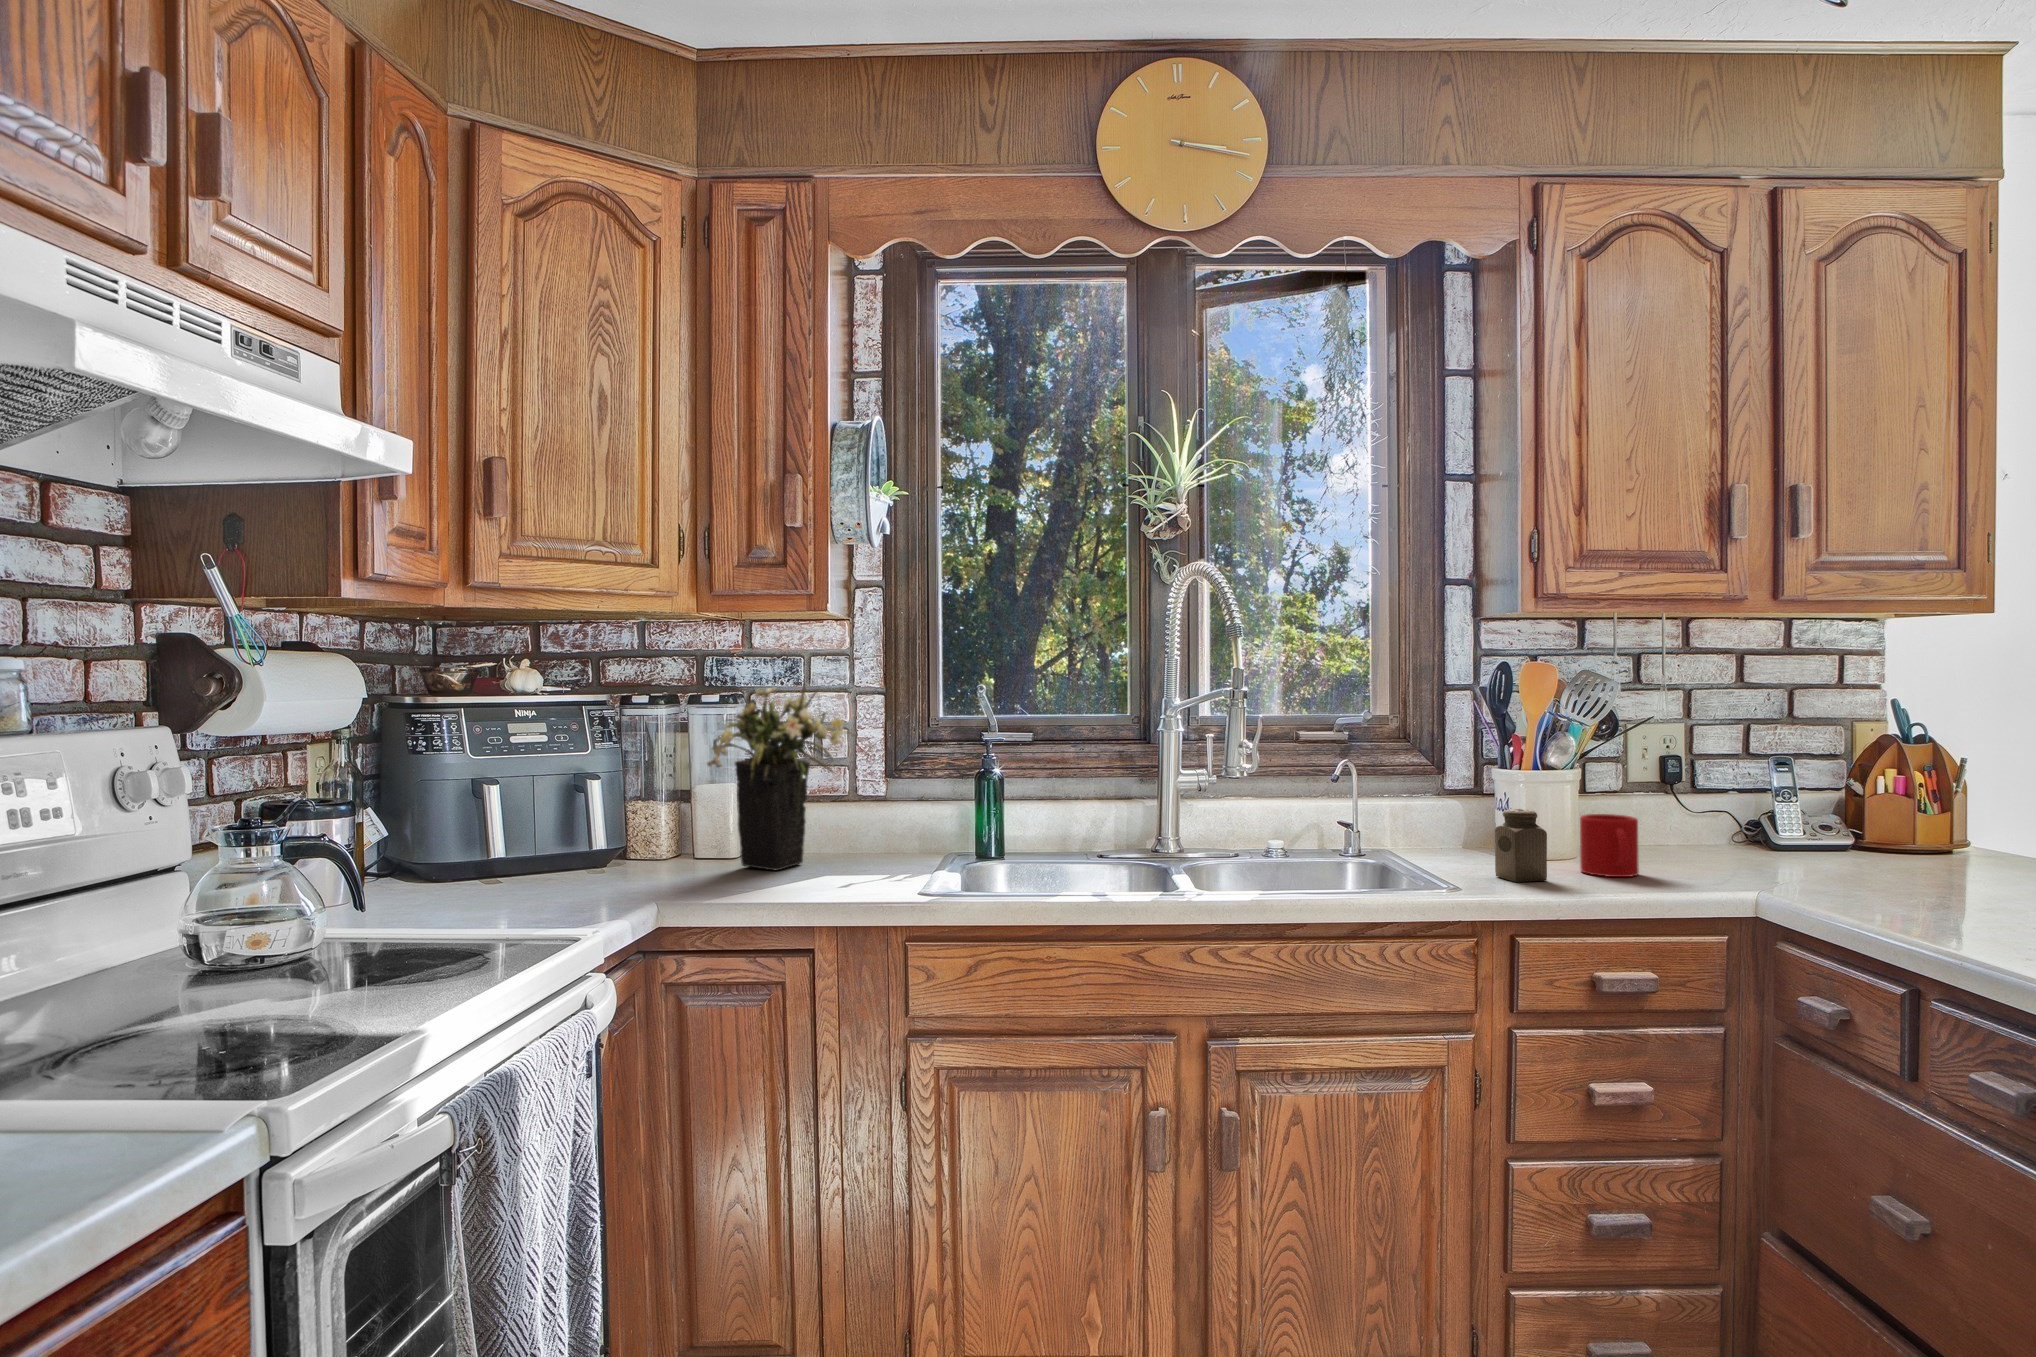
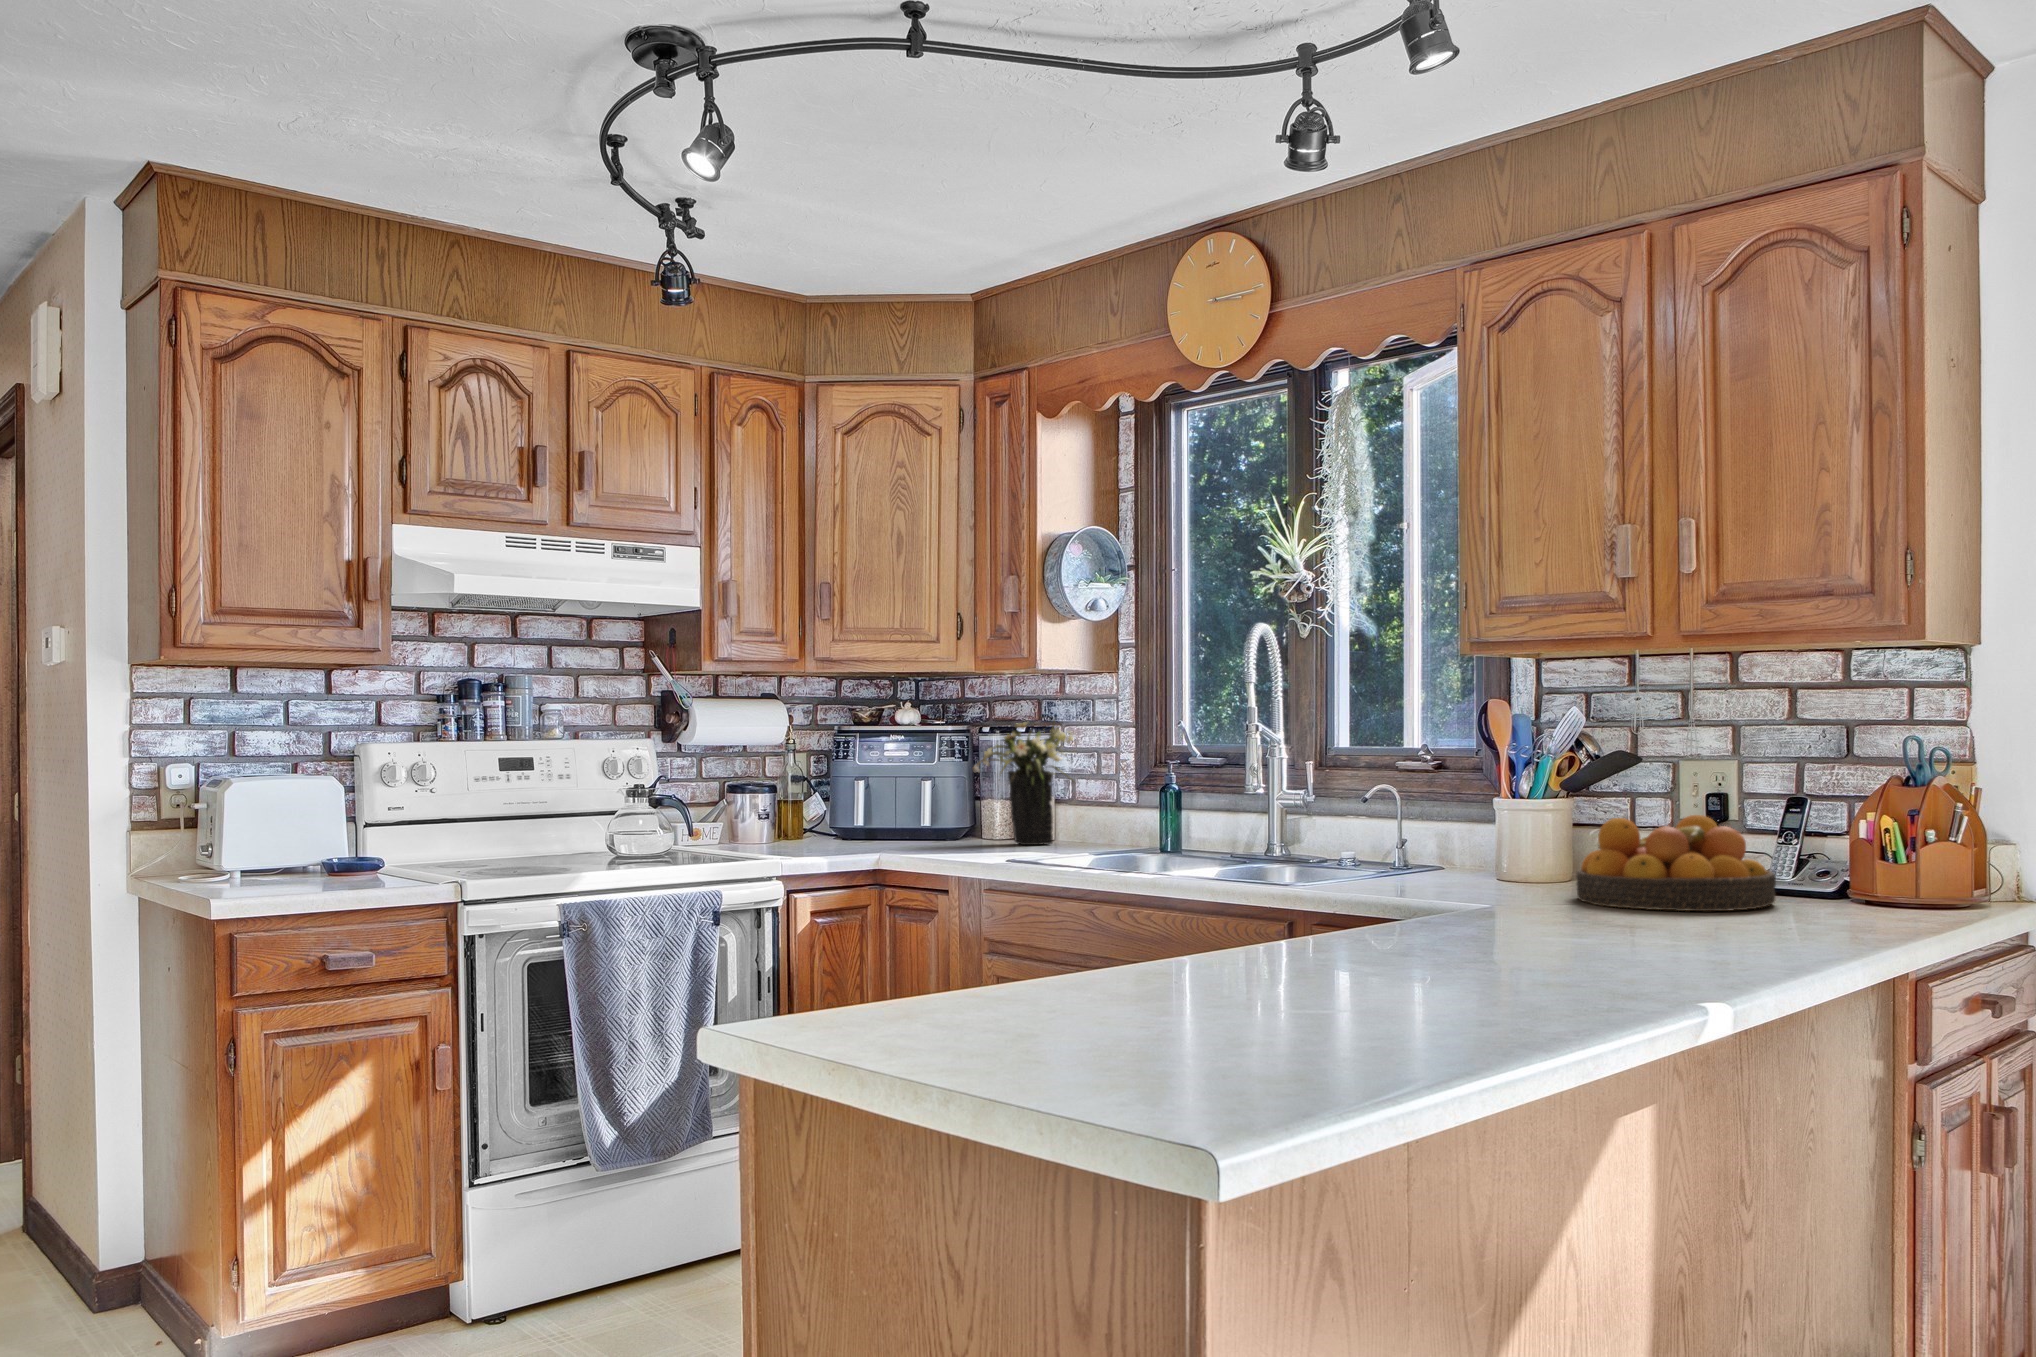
fruit bowl: none [1717,781,1956,890] -> present [1576,815,1776,911]
salt shaker: present [1495,809,1547,882] -> none [1384,824,1423,883]
mug: present [1580,814,1639,877] -> none [1464,835,1518,888]

